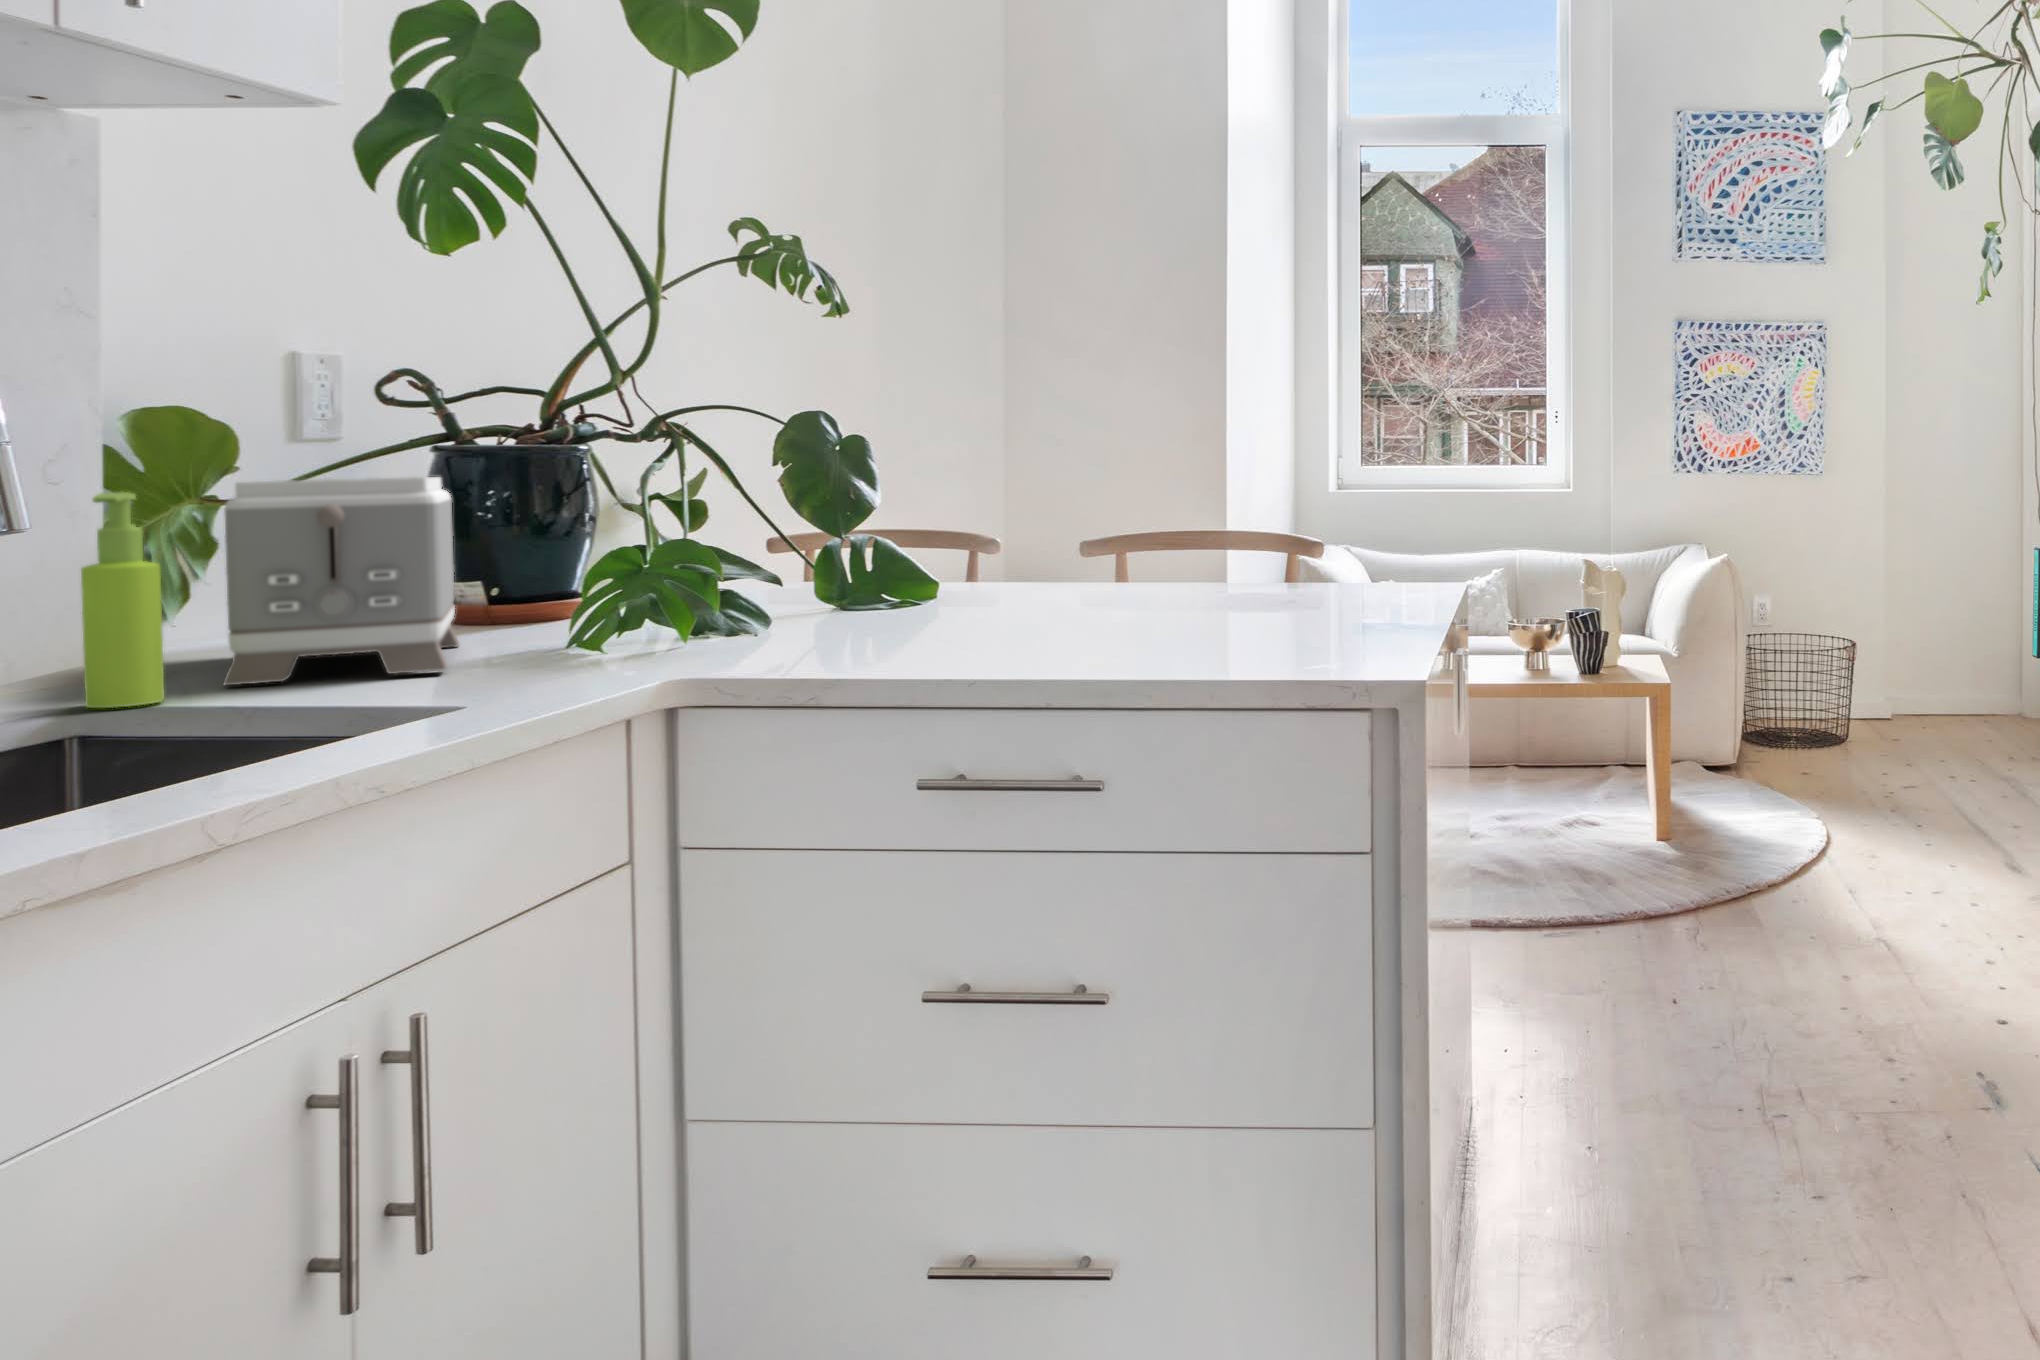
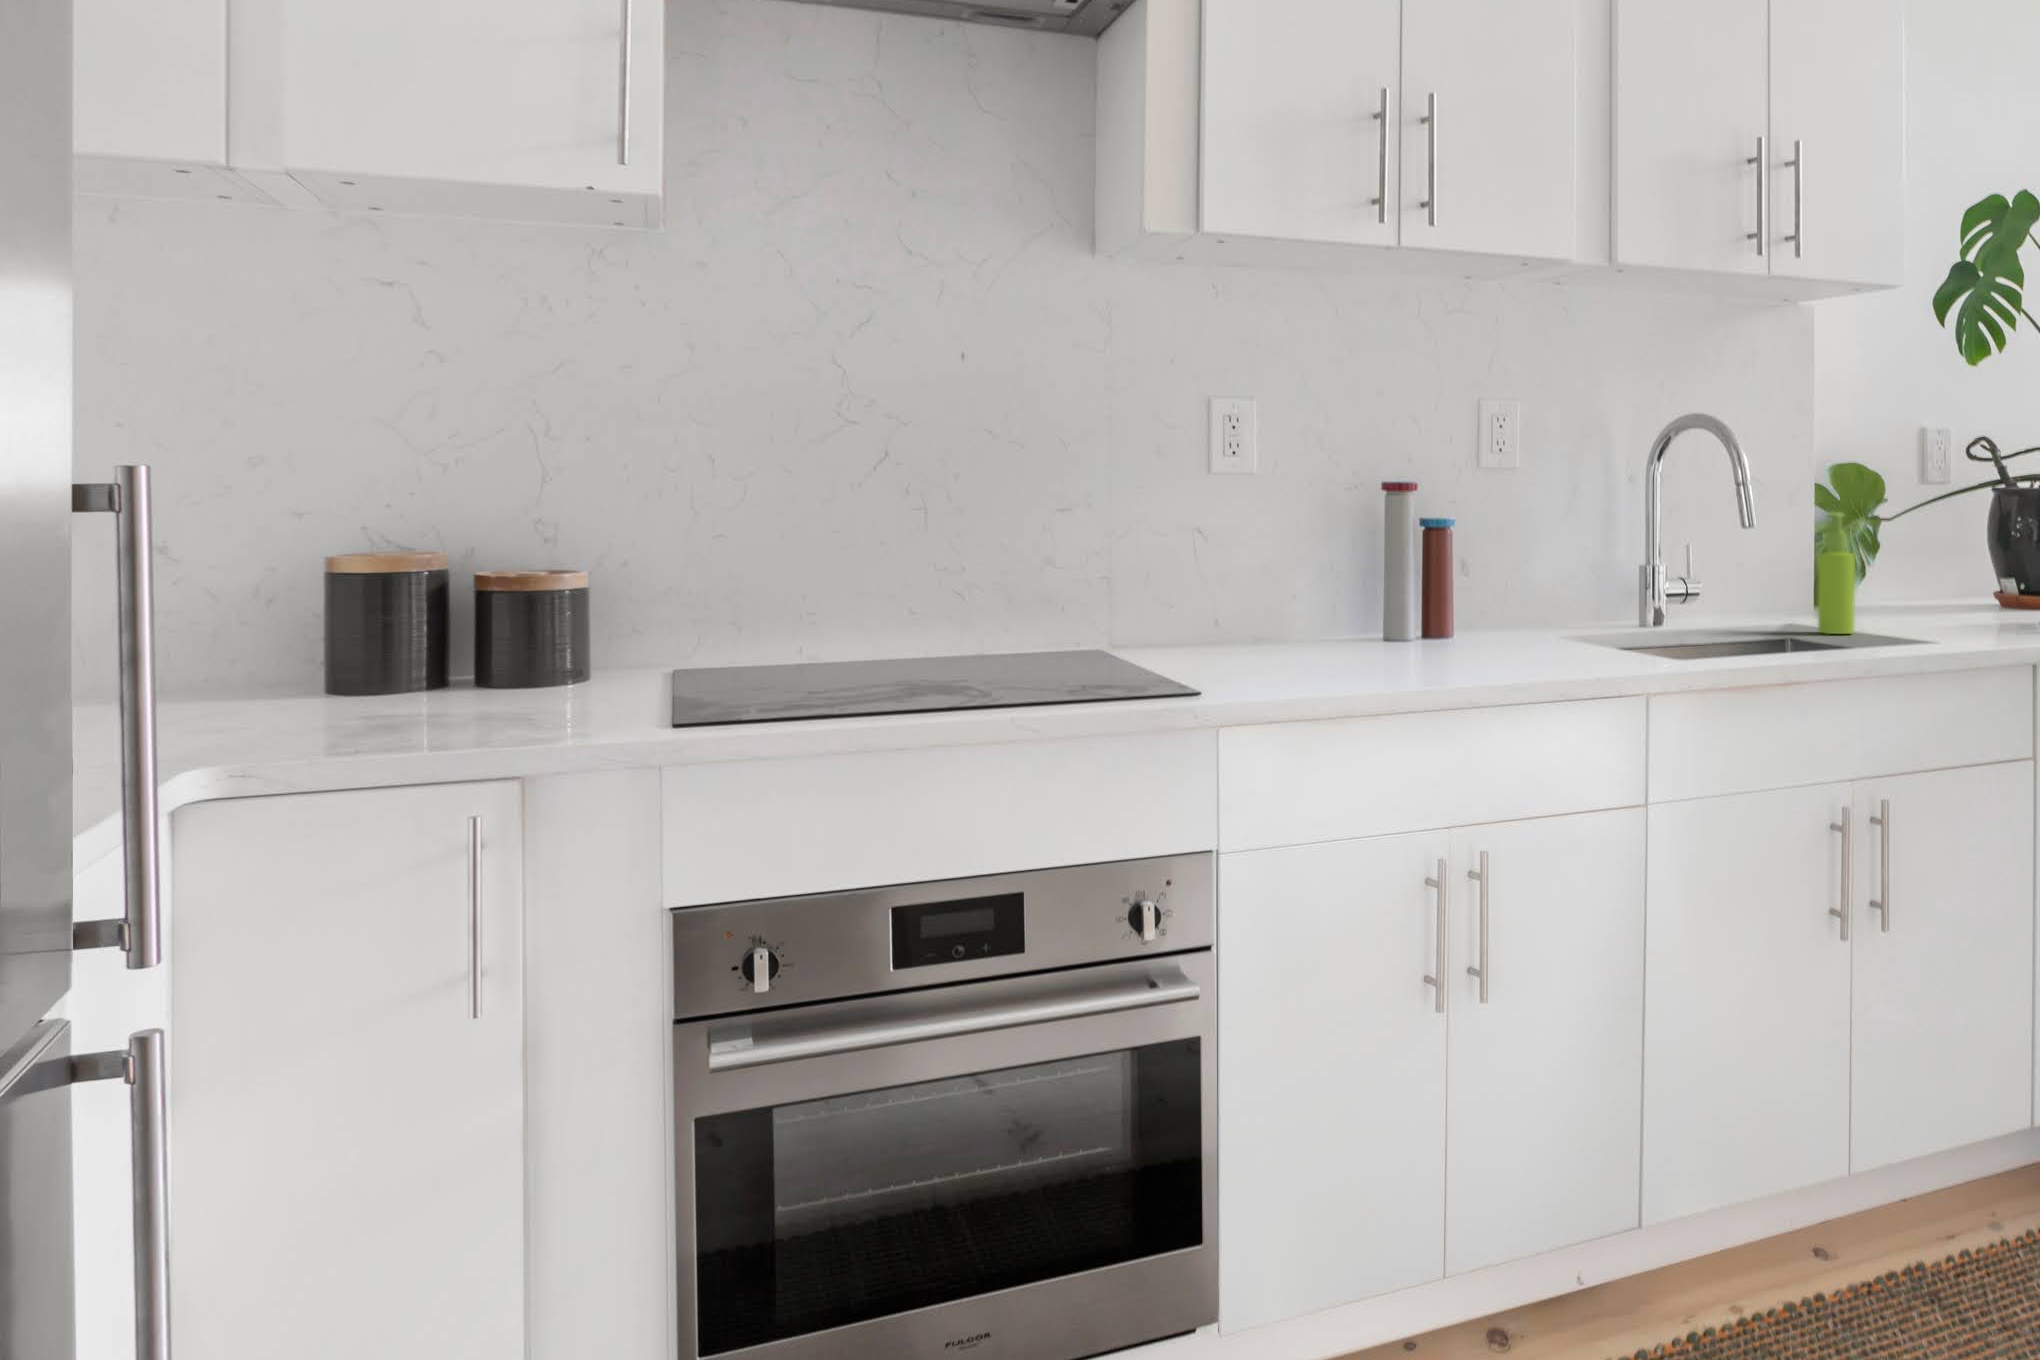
toaster: present [223,477,459,685] -> none [1880,509,2004,632]

